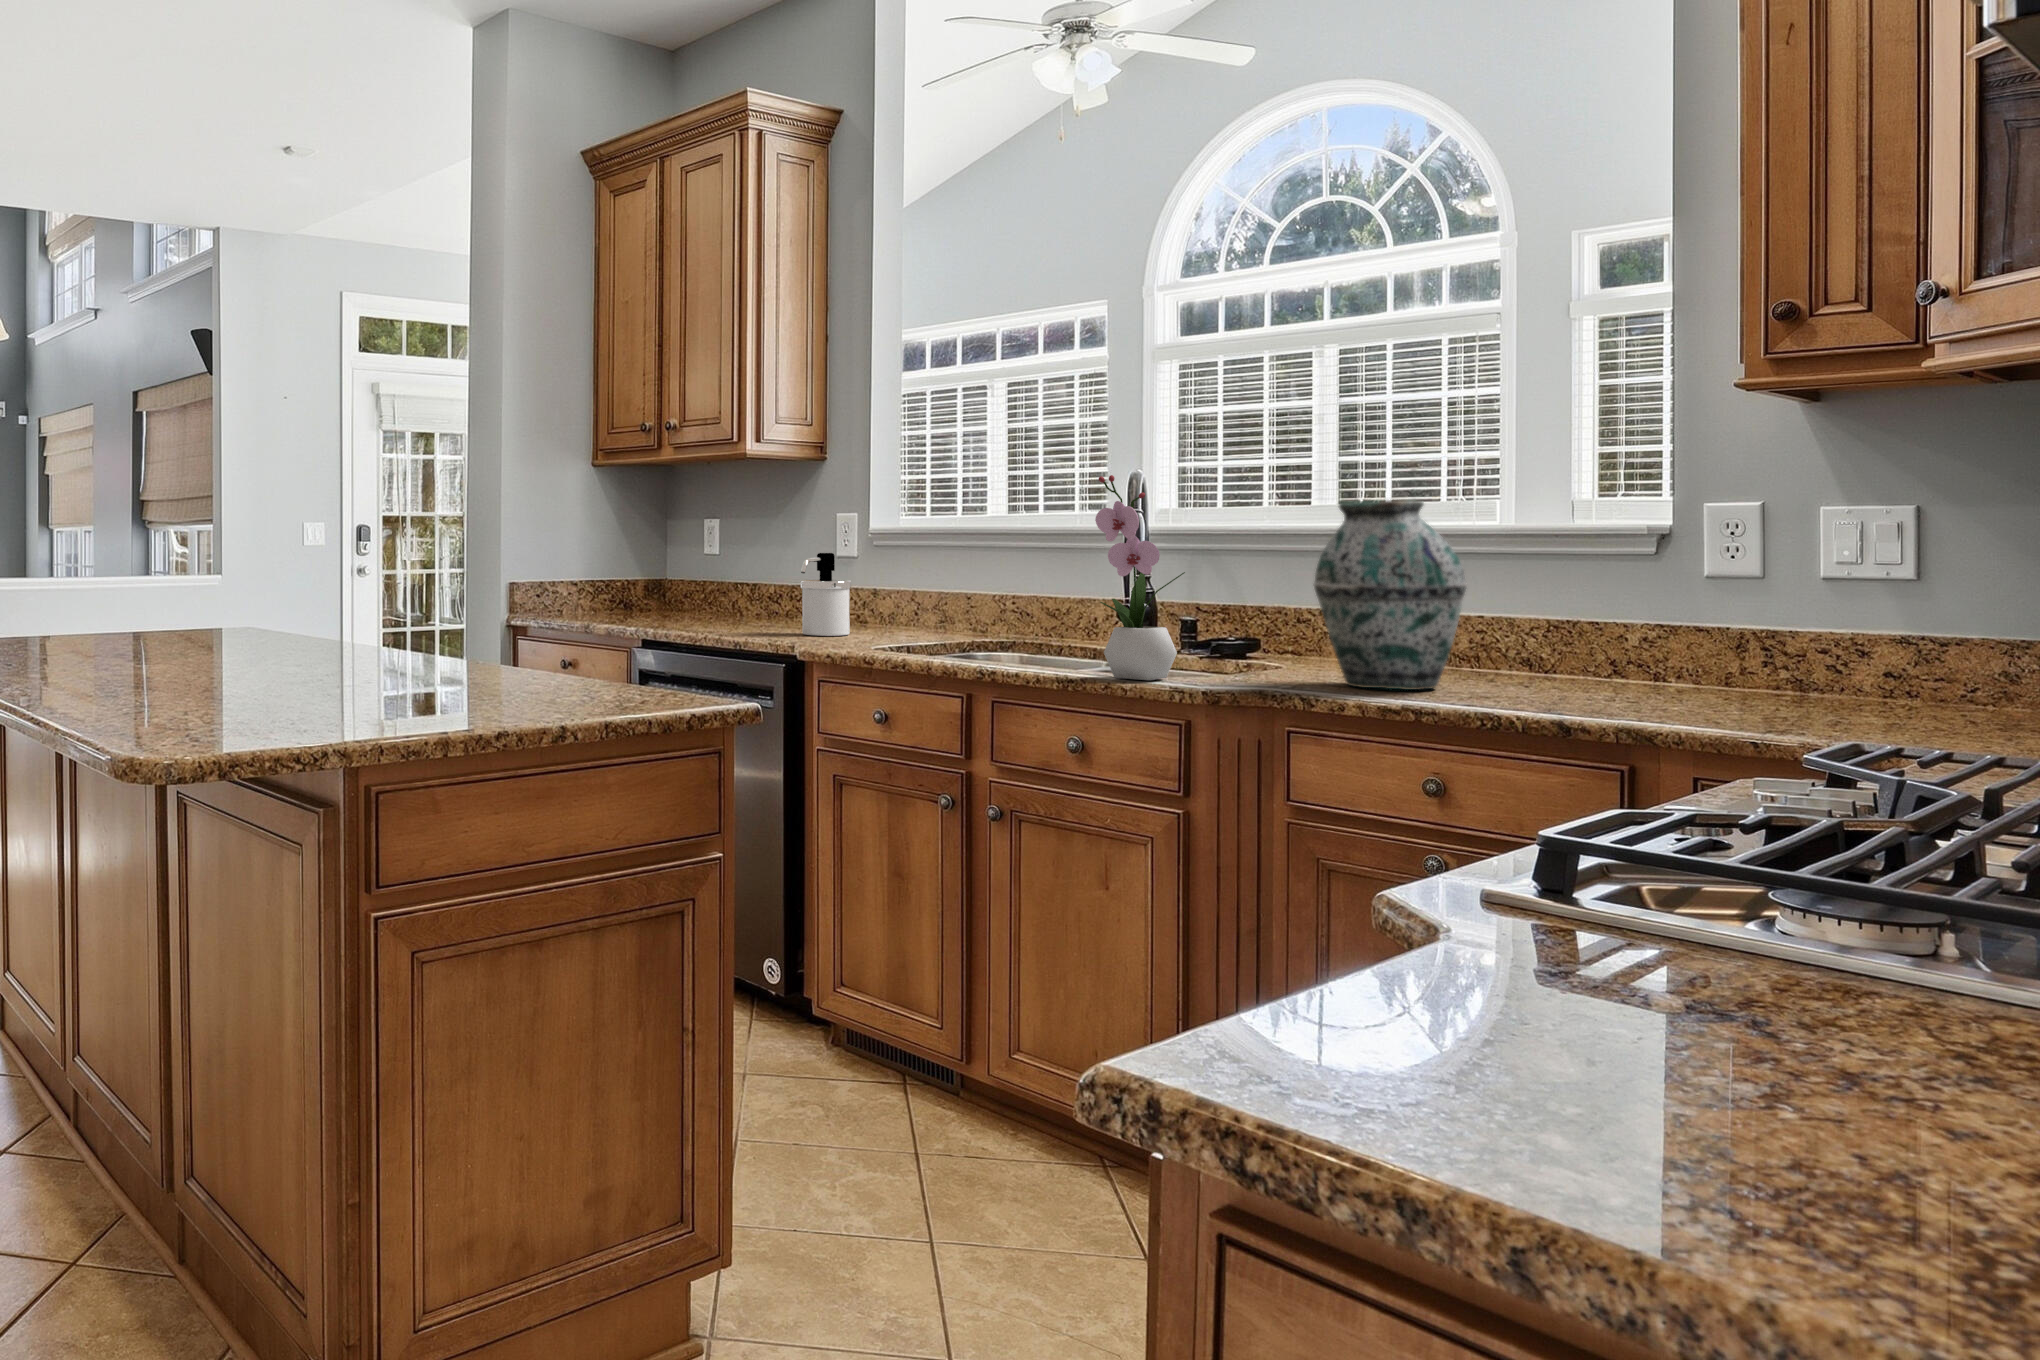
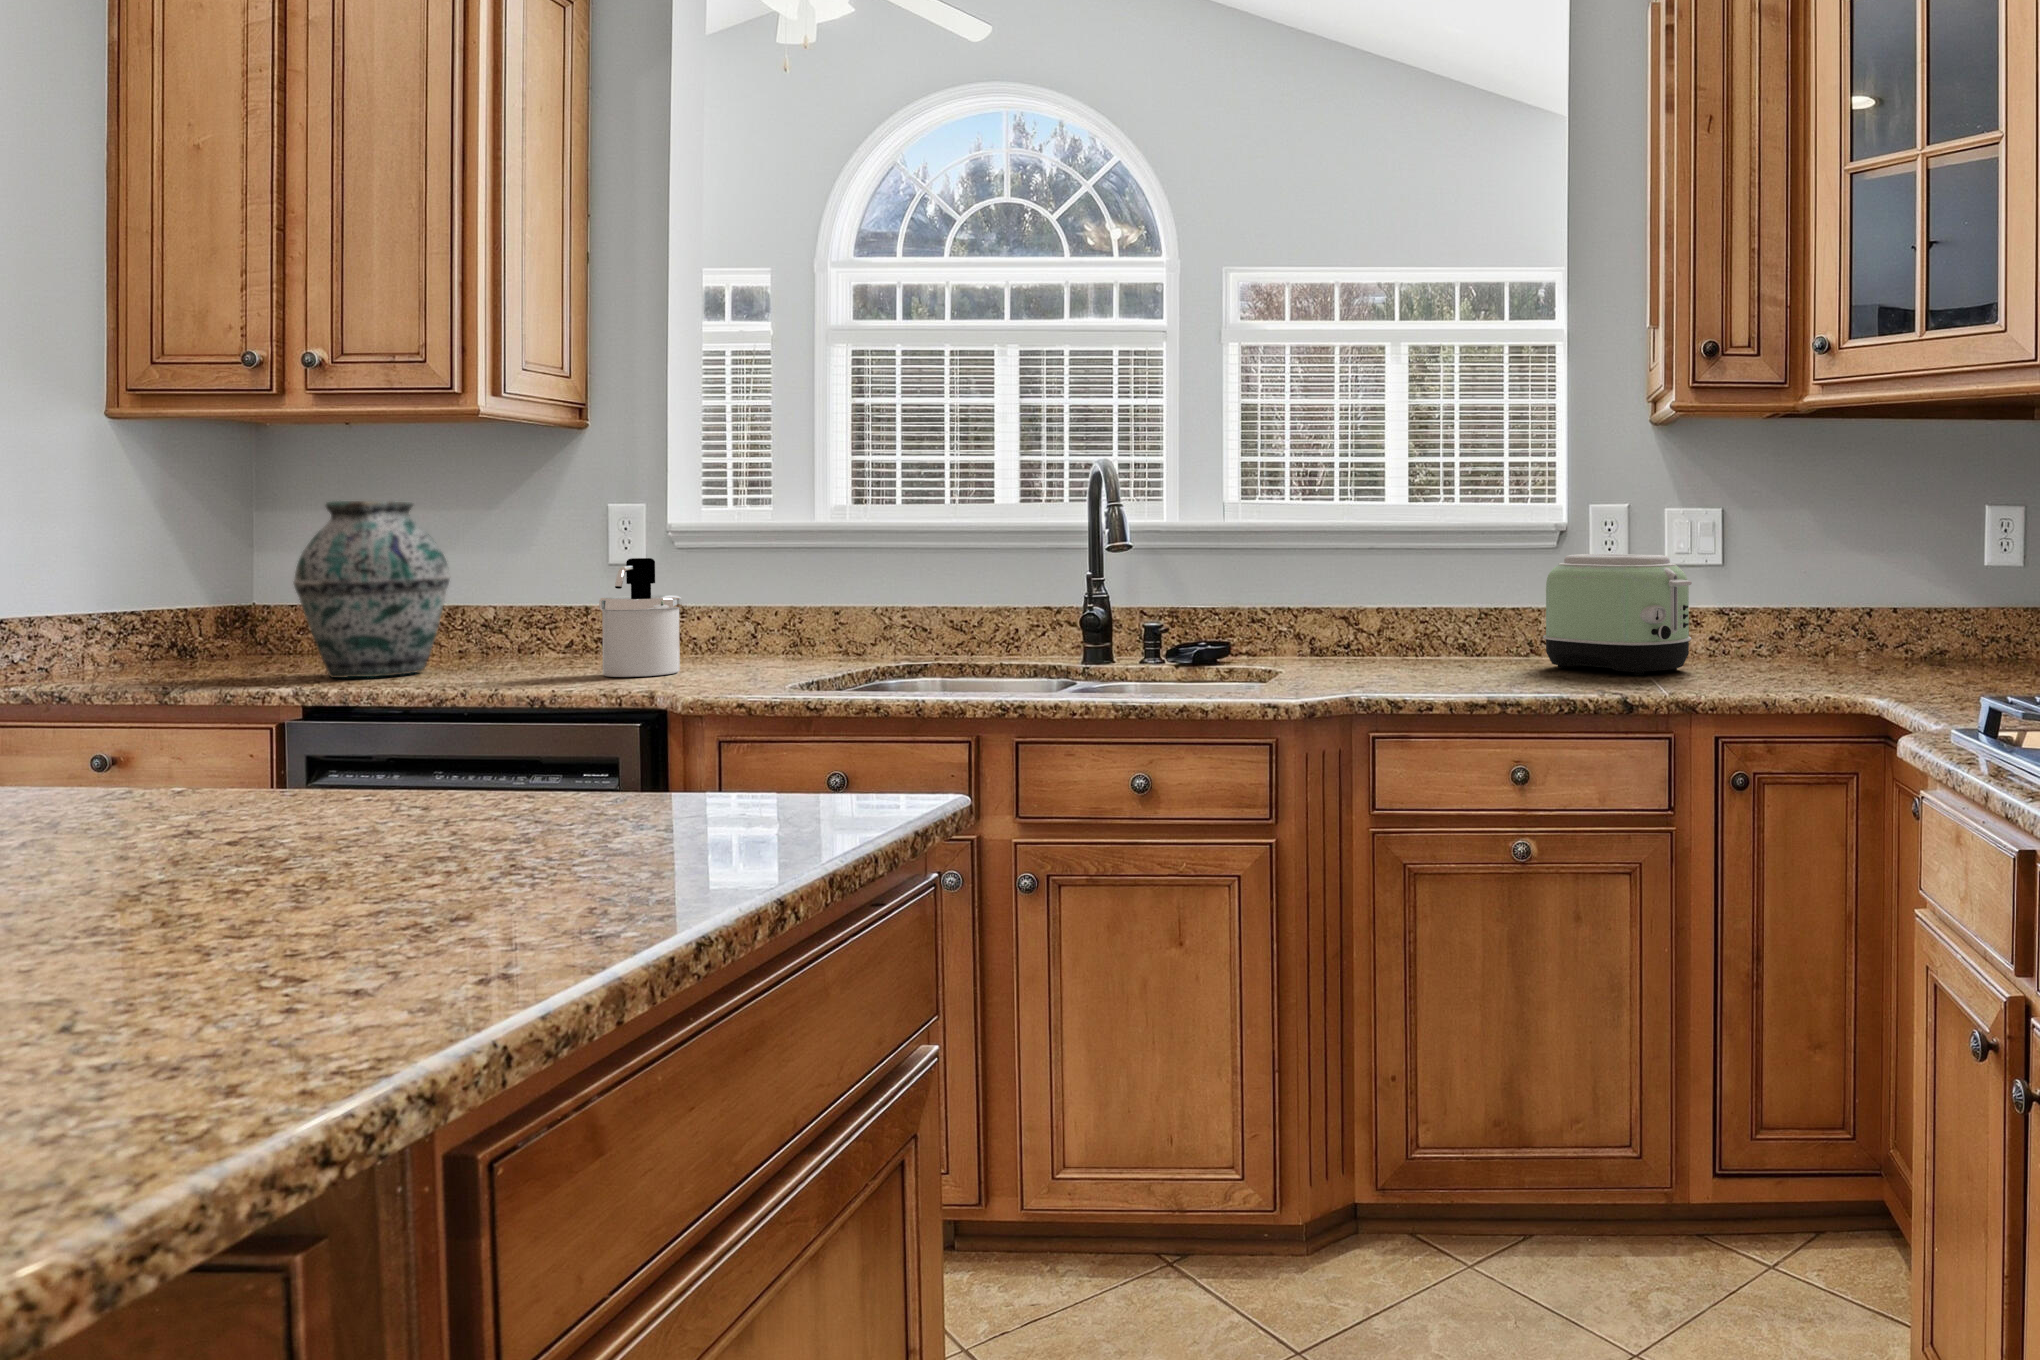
flower arrangement: present [1095,475,1185,680] -> none [1154,460,1237,701]
vase: present [1314,500,1467,690] -> present [294,501,450,678]
toaster: none [1587,563,1793,702] -> present [1543,554,1692,675]

